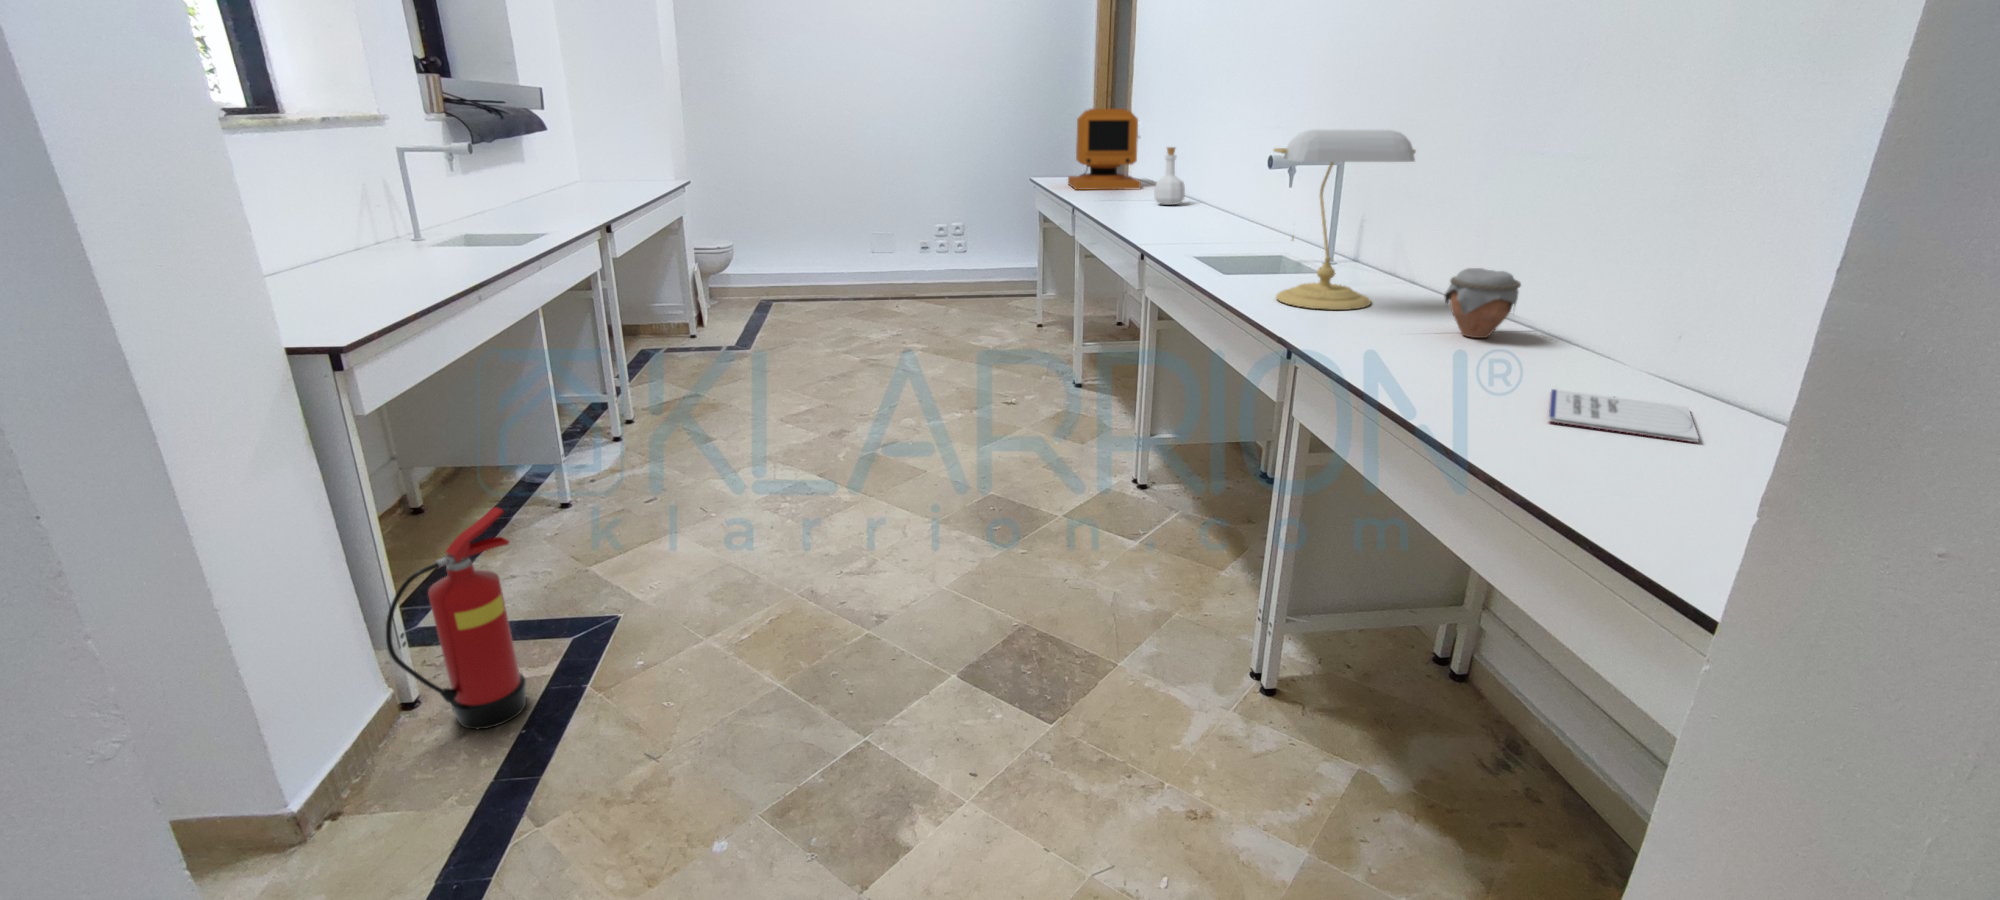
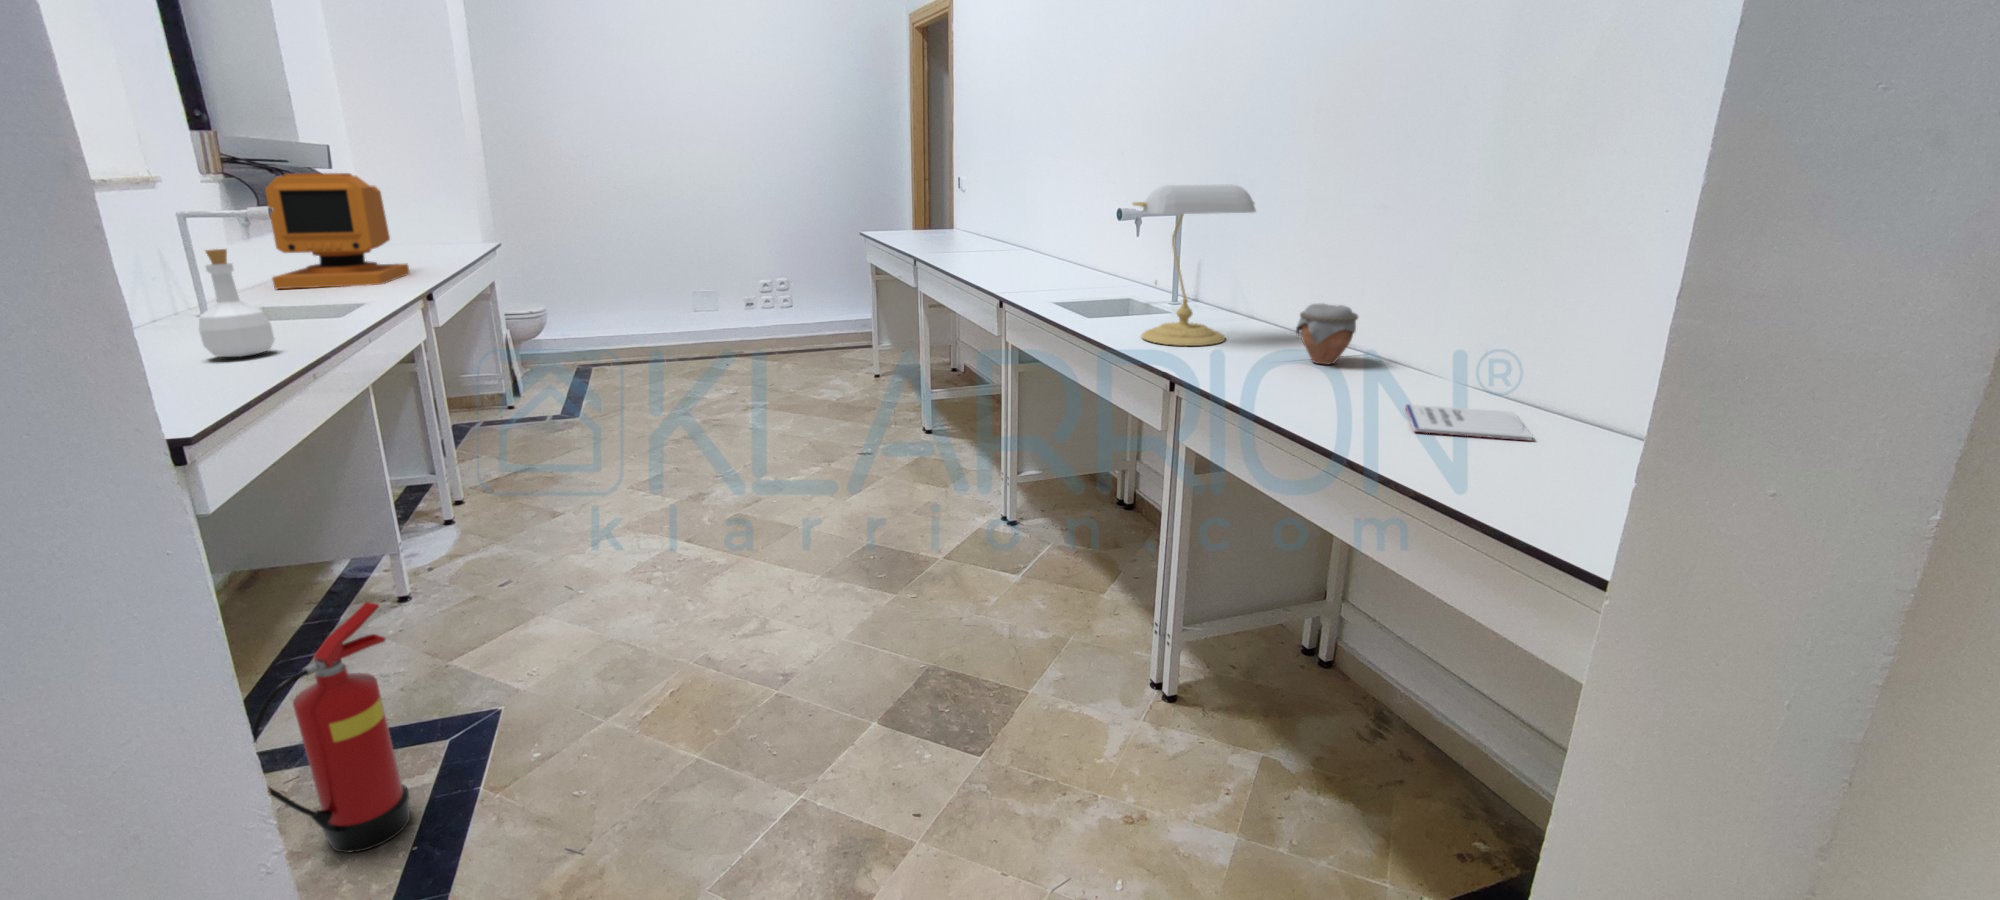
computer monitor: present [1068,109,1141,190] -> present [265,173,410,289]
bottle: present [1154,147,1185,205] -> present [199,249,275,357]

